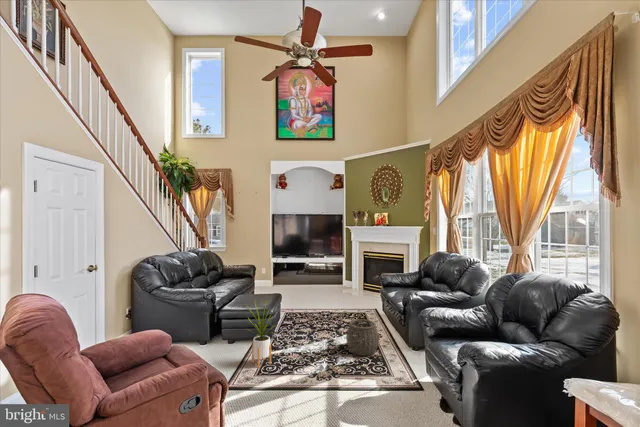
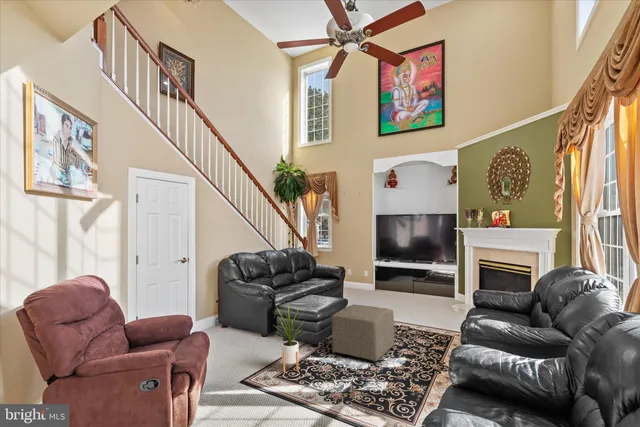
ottoman: none [287,297,333,344] -> present [332,305,395,362]
woven basket: present [346,319,379,356] -> none [385,339,425,385]

